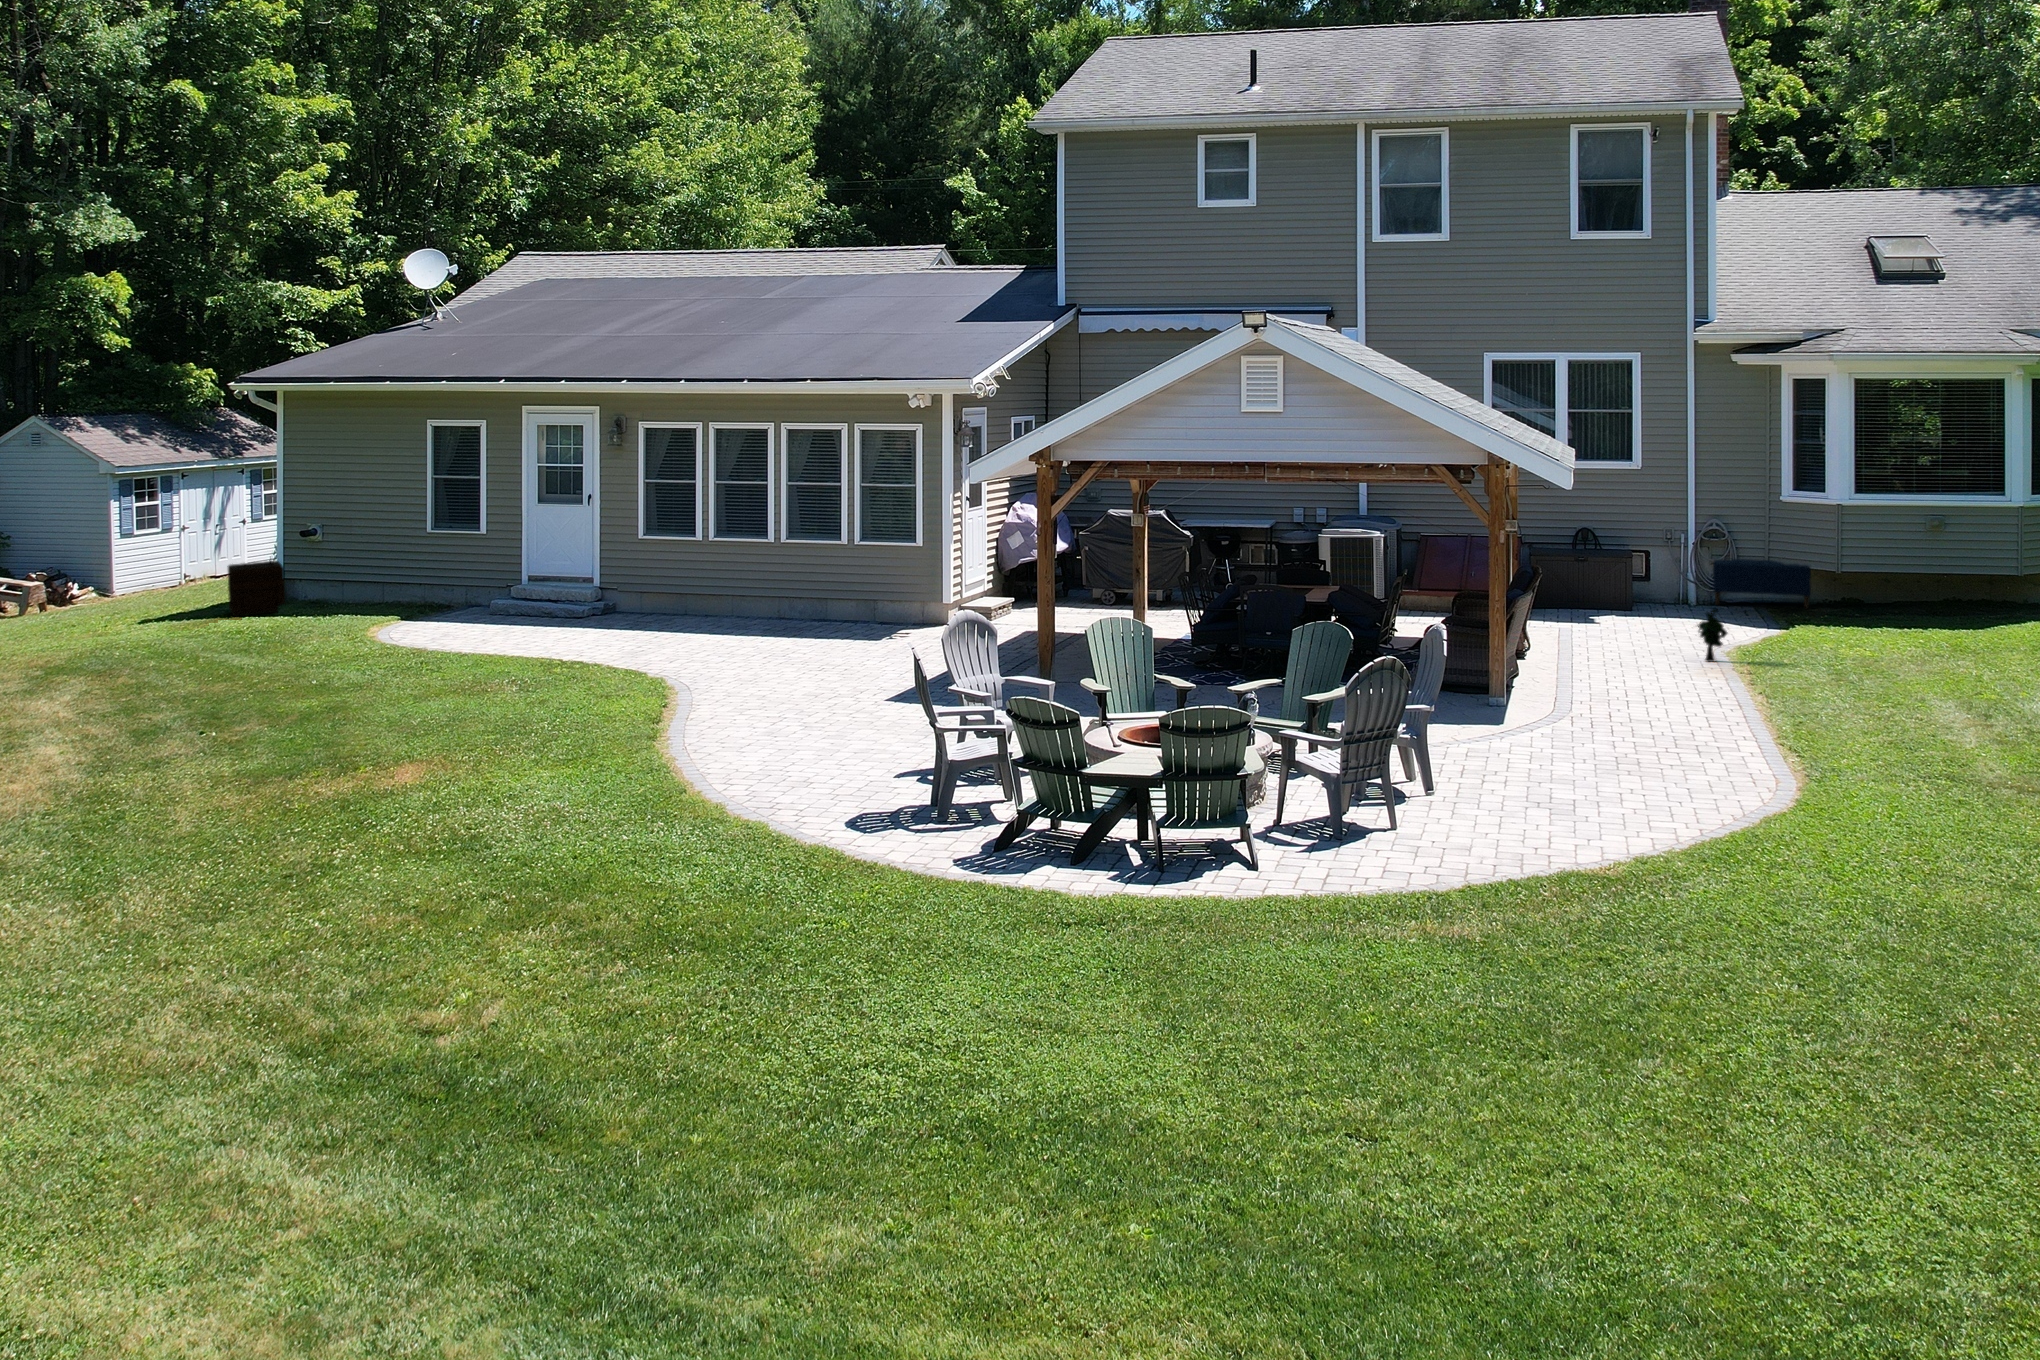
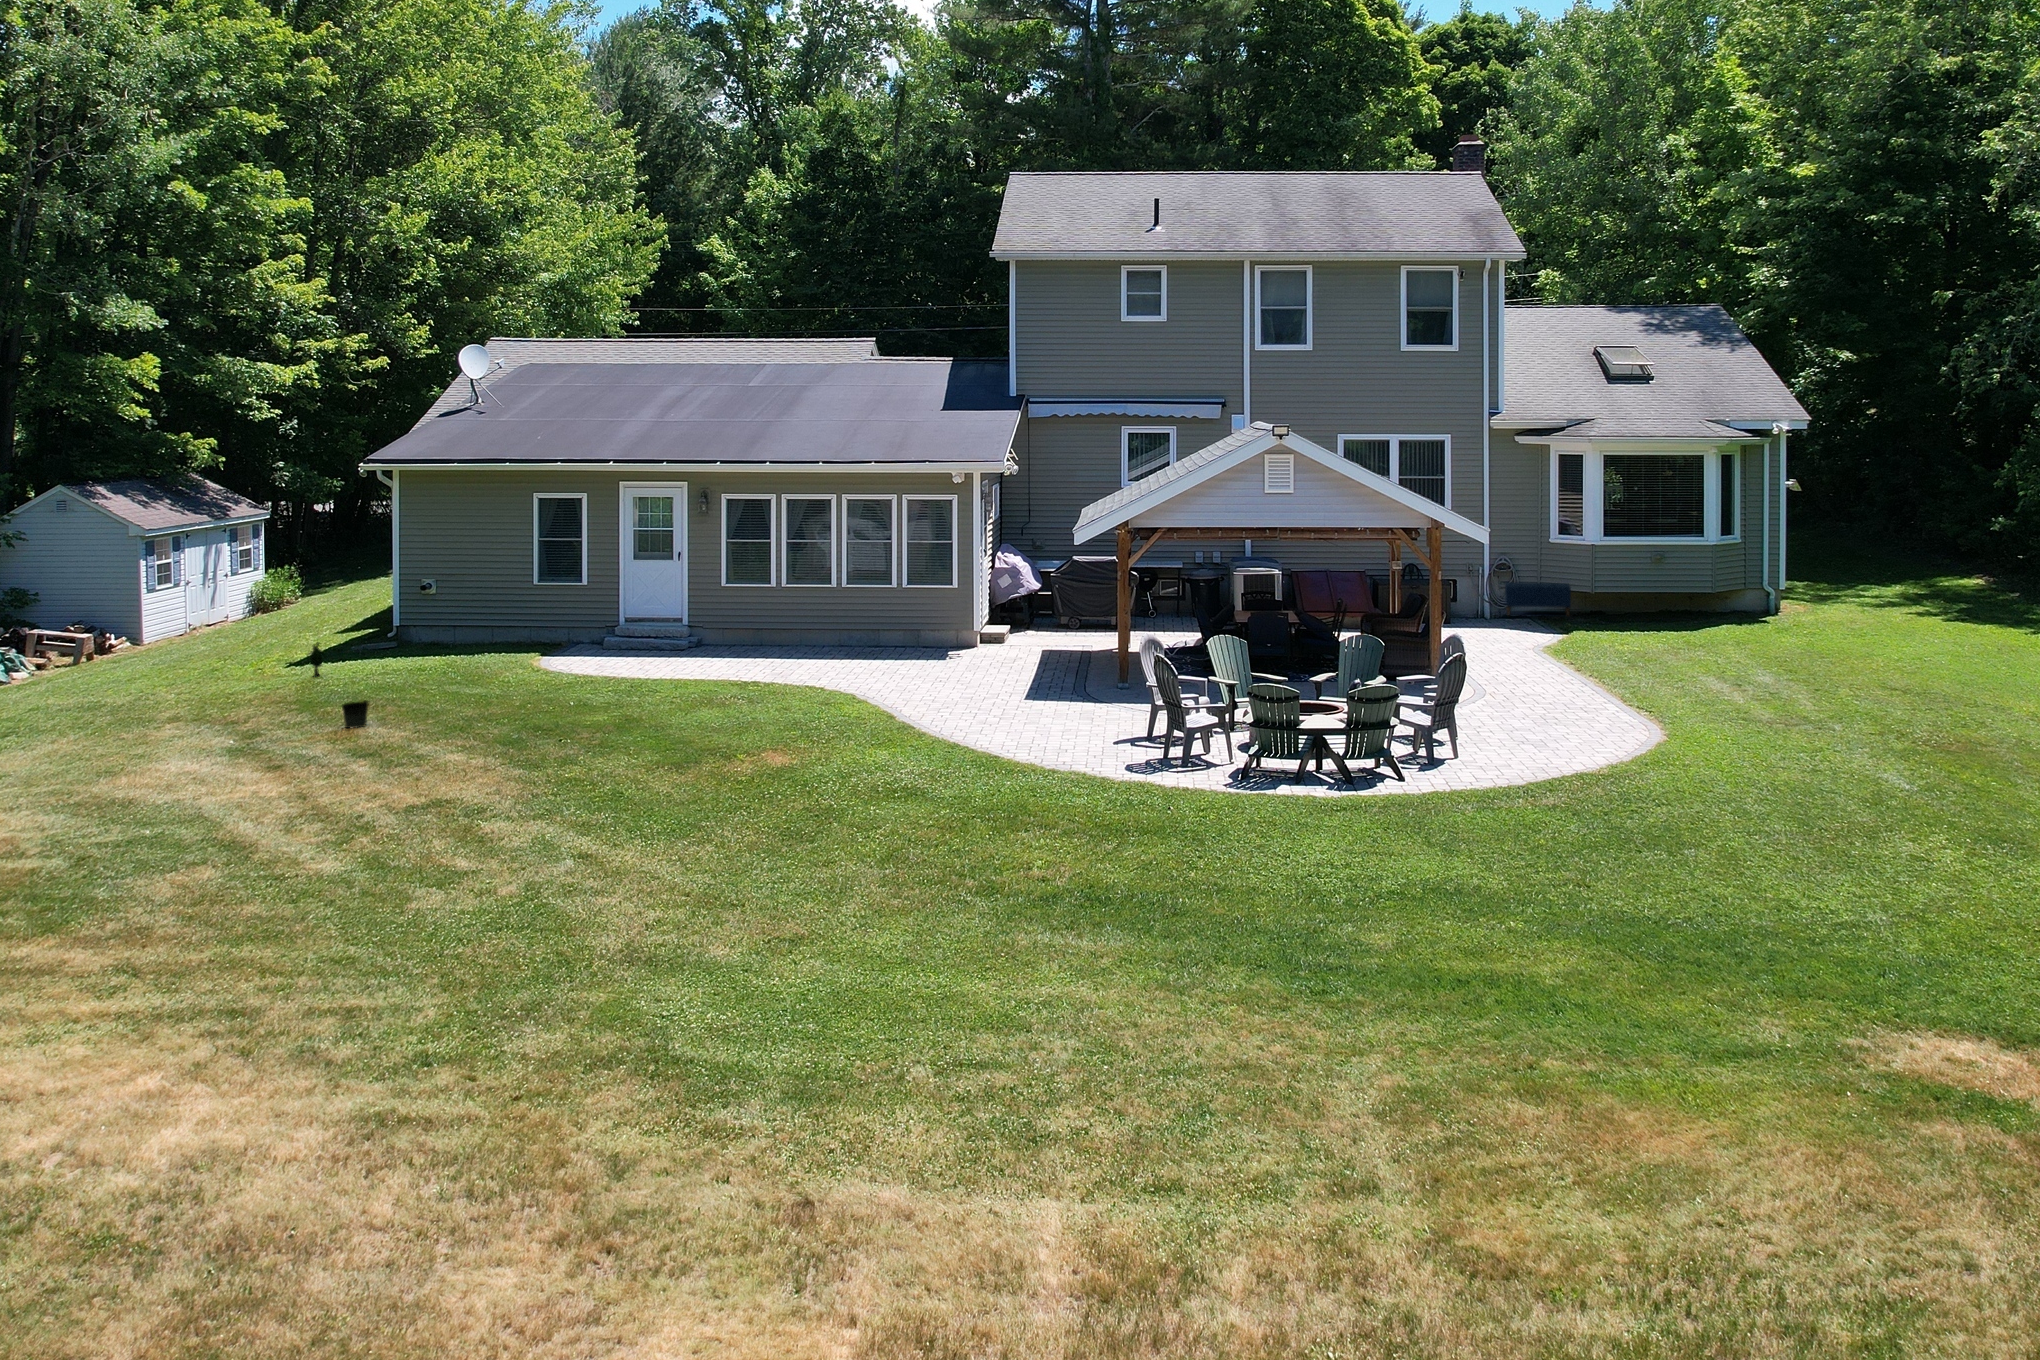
wooden crate: present [227,560,285,617] -> none [326,611,382,659]
decorative plant: present [1698,609,1727,662] -> present [308,643,327,677]
bucket: none [26,674,69,711] -> present [342,701,369,728]

